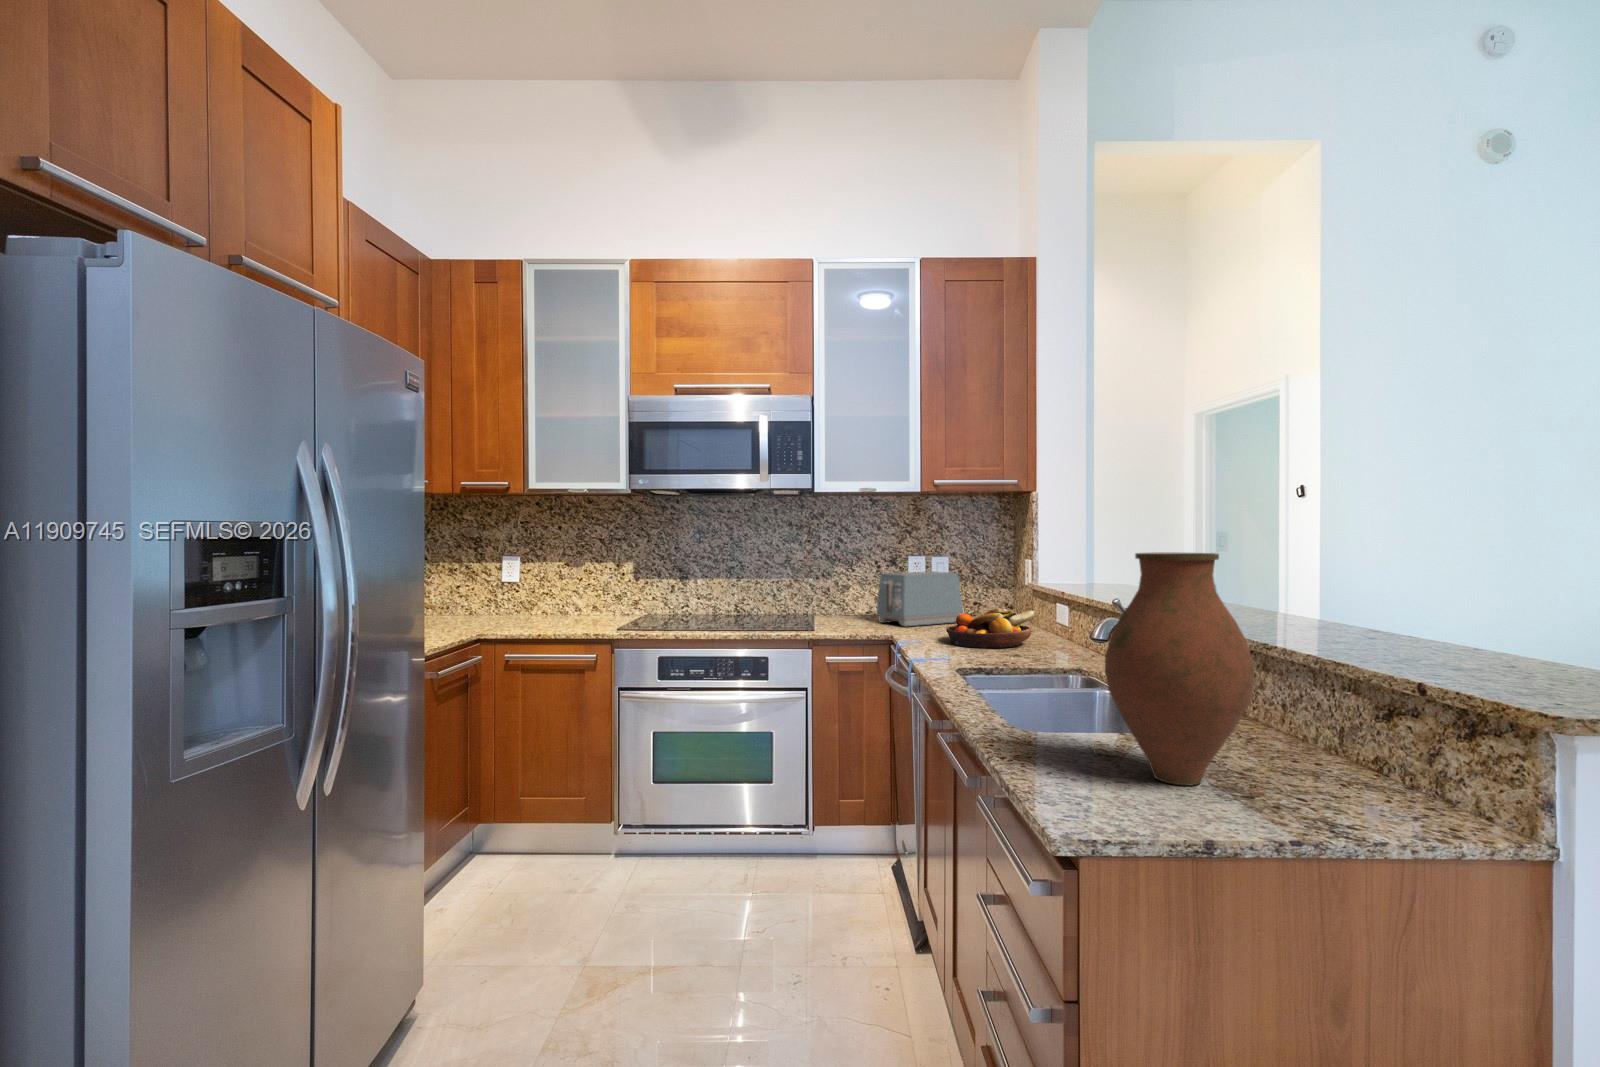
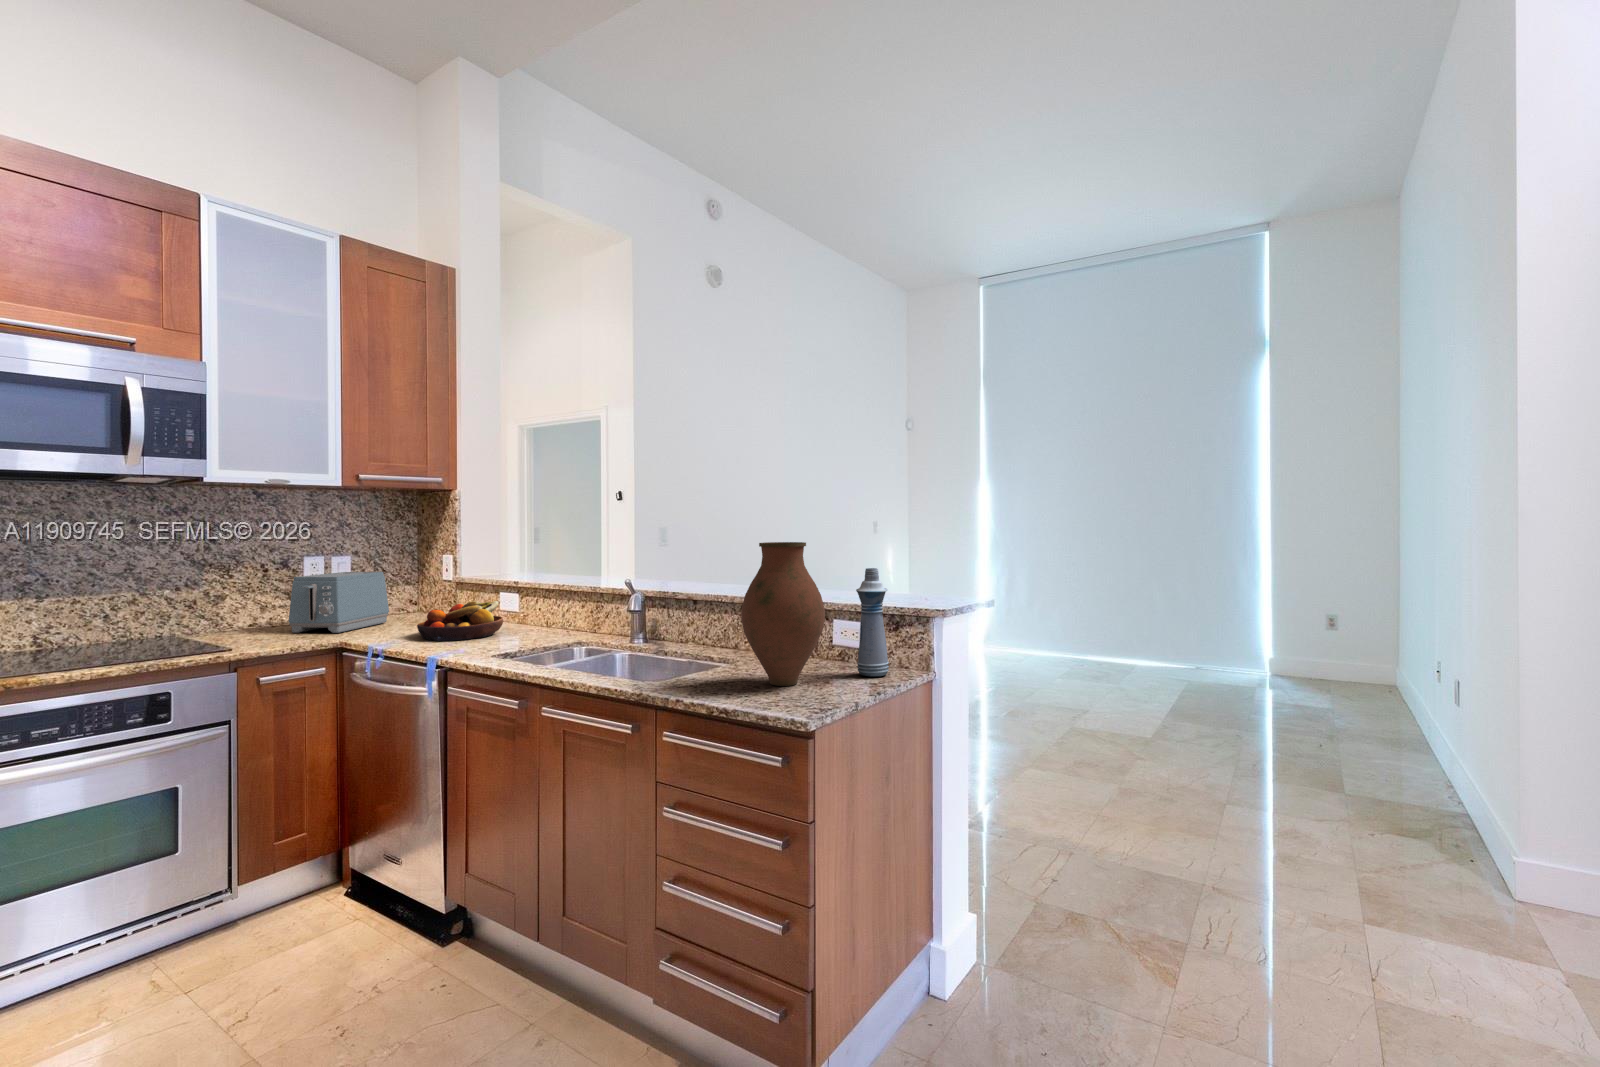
bottle: none [1345,607,1422,820] -> present [856,568,889,676]

